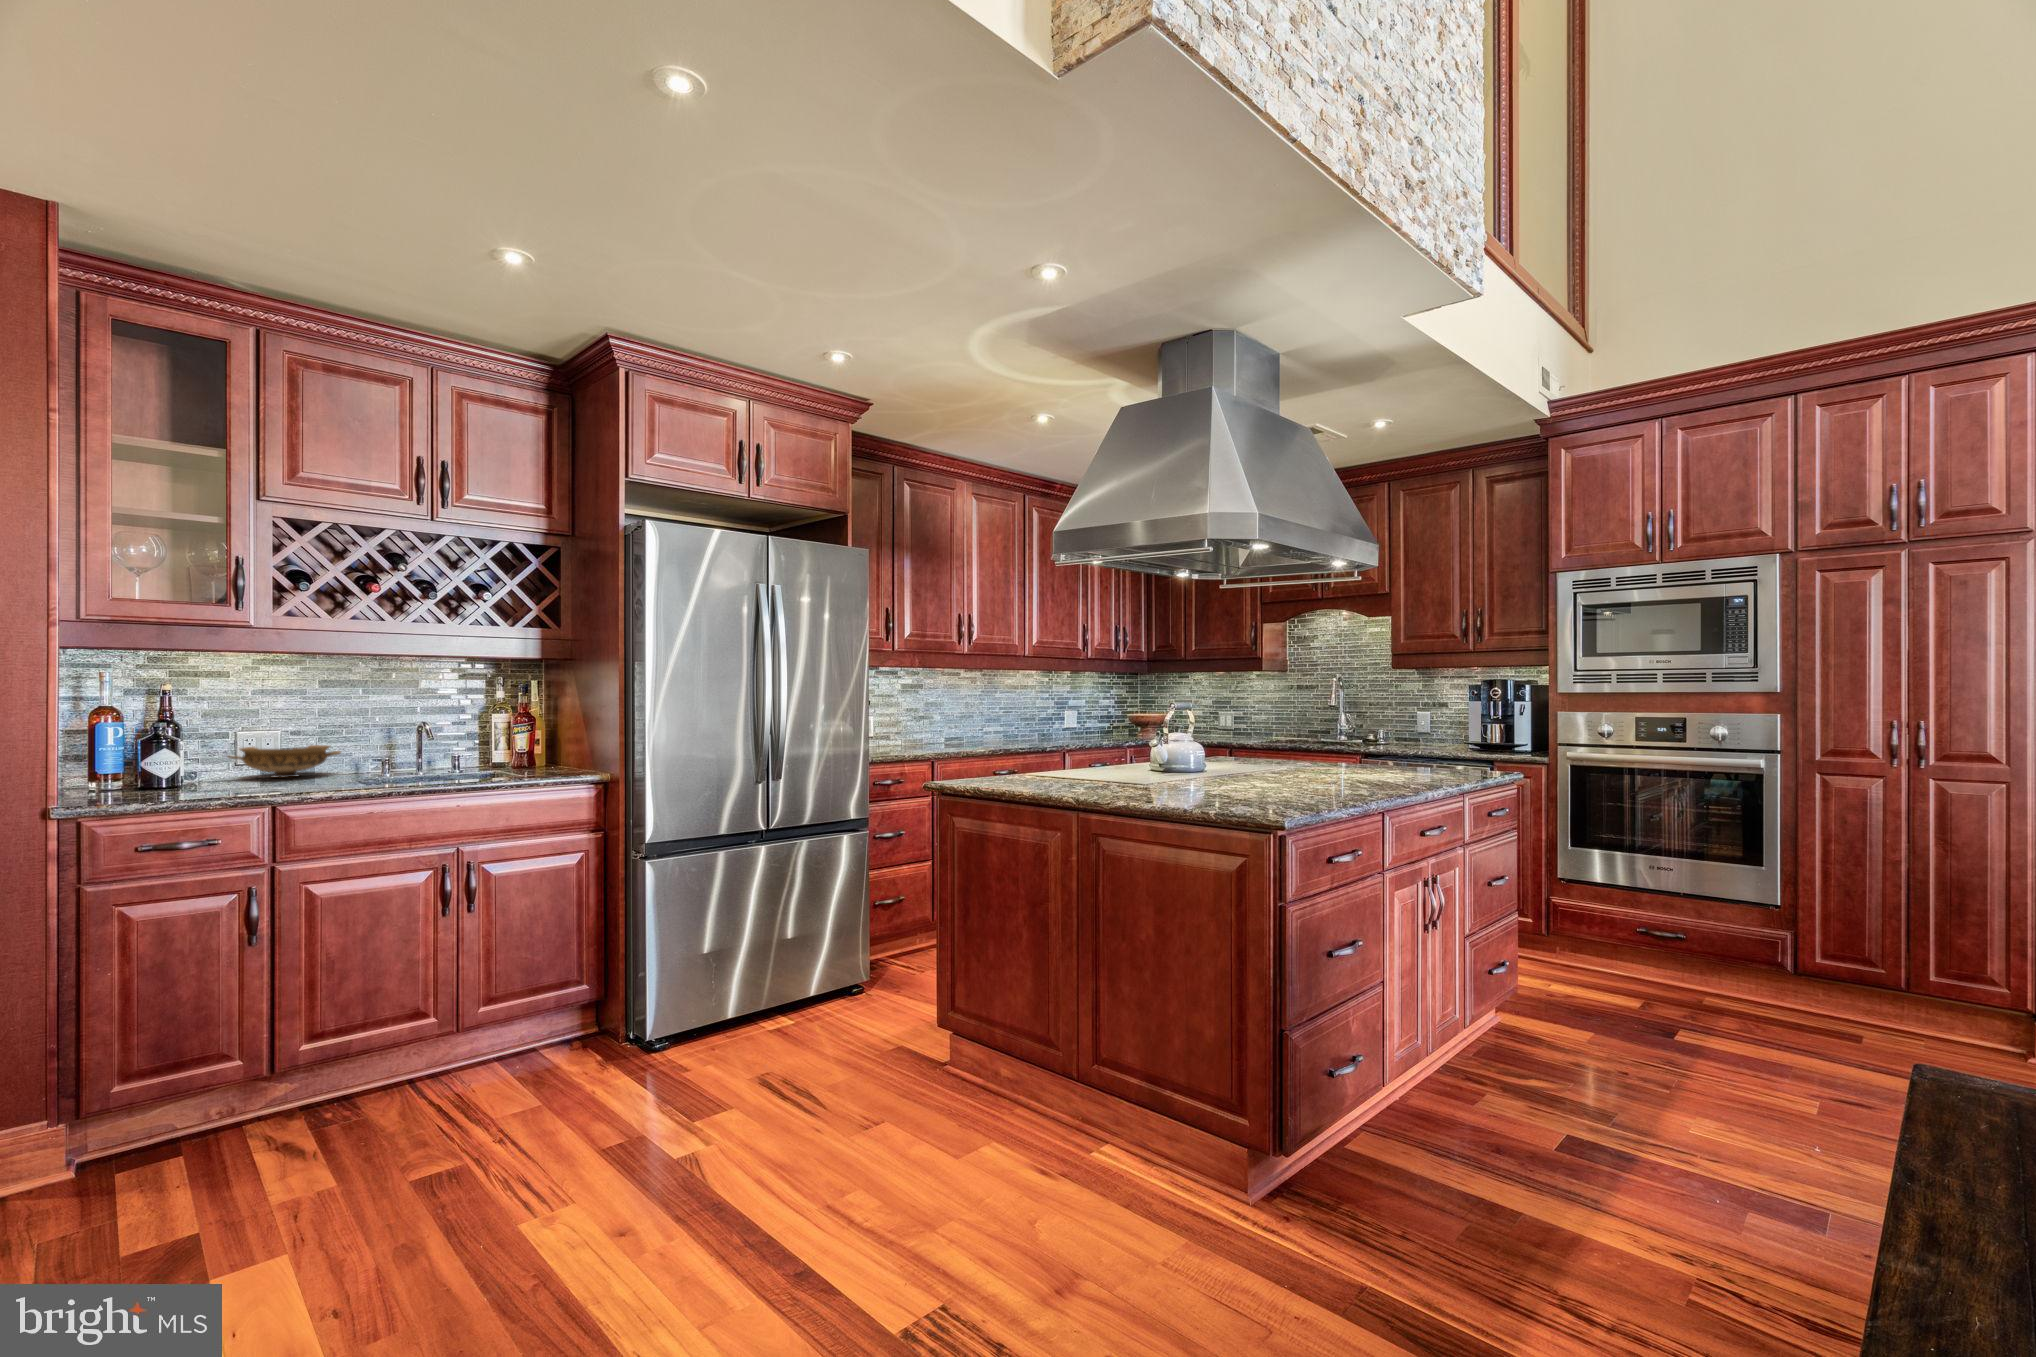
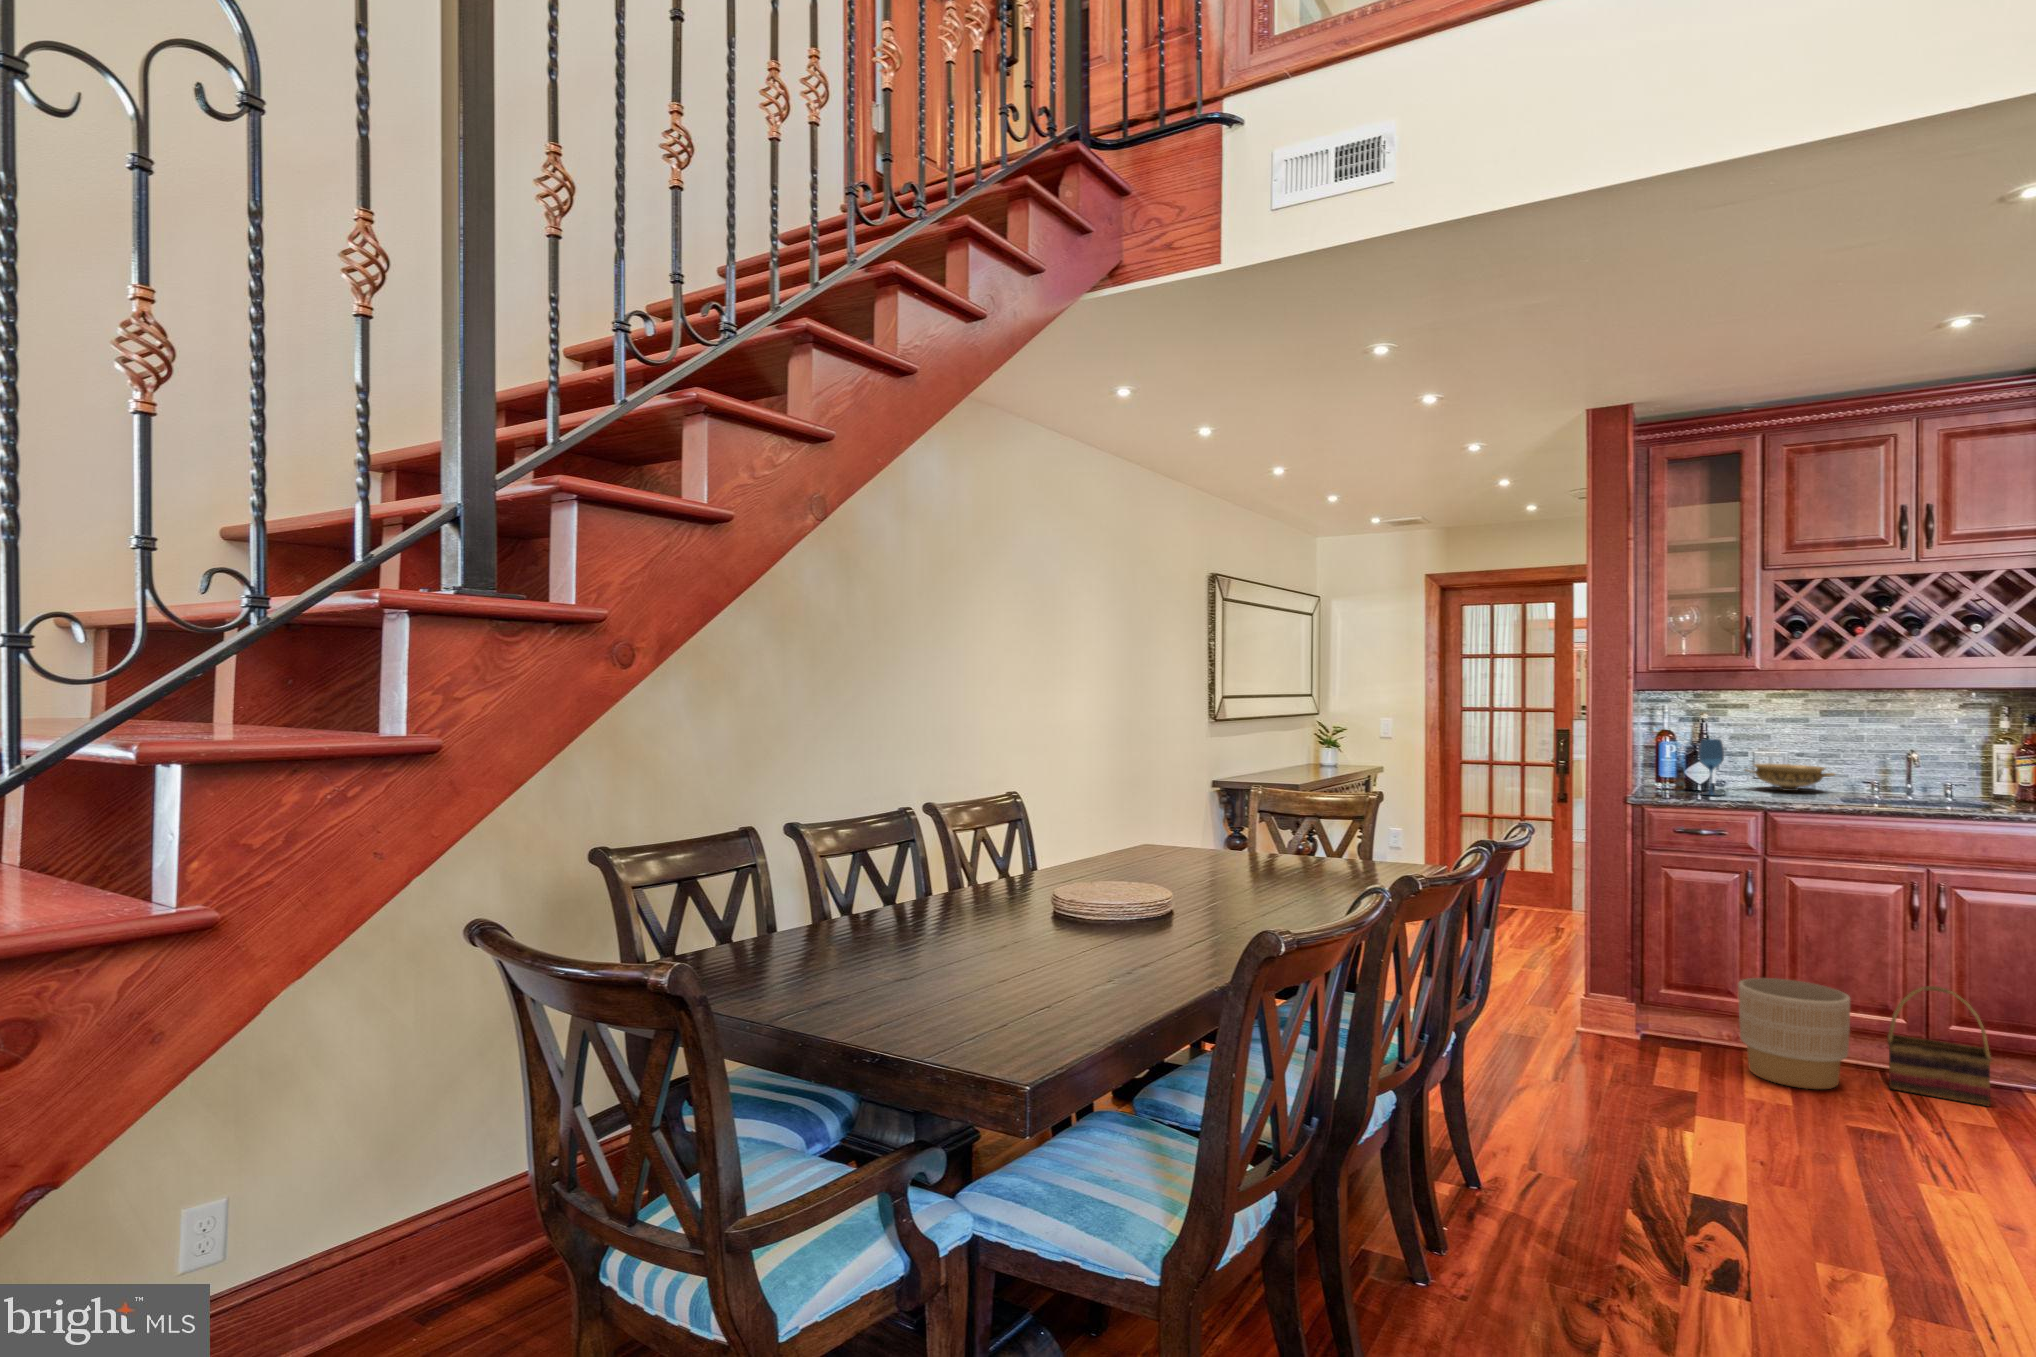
wineglass: none [166,717,205,795] -> present [1698,739,1724,796]
basket: none [420,968,525,1100] -> present [1887,986,1992,1106]
planter: none [244,1007,389,1159] -> present [1738,978,1850,1089]

